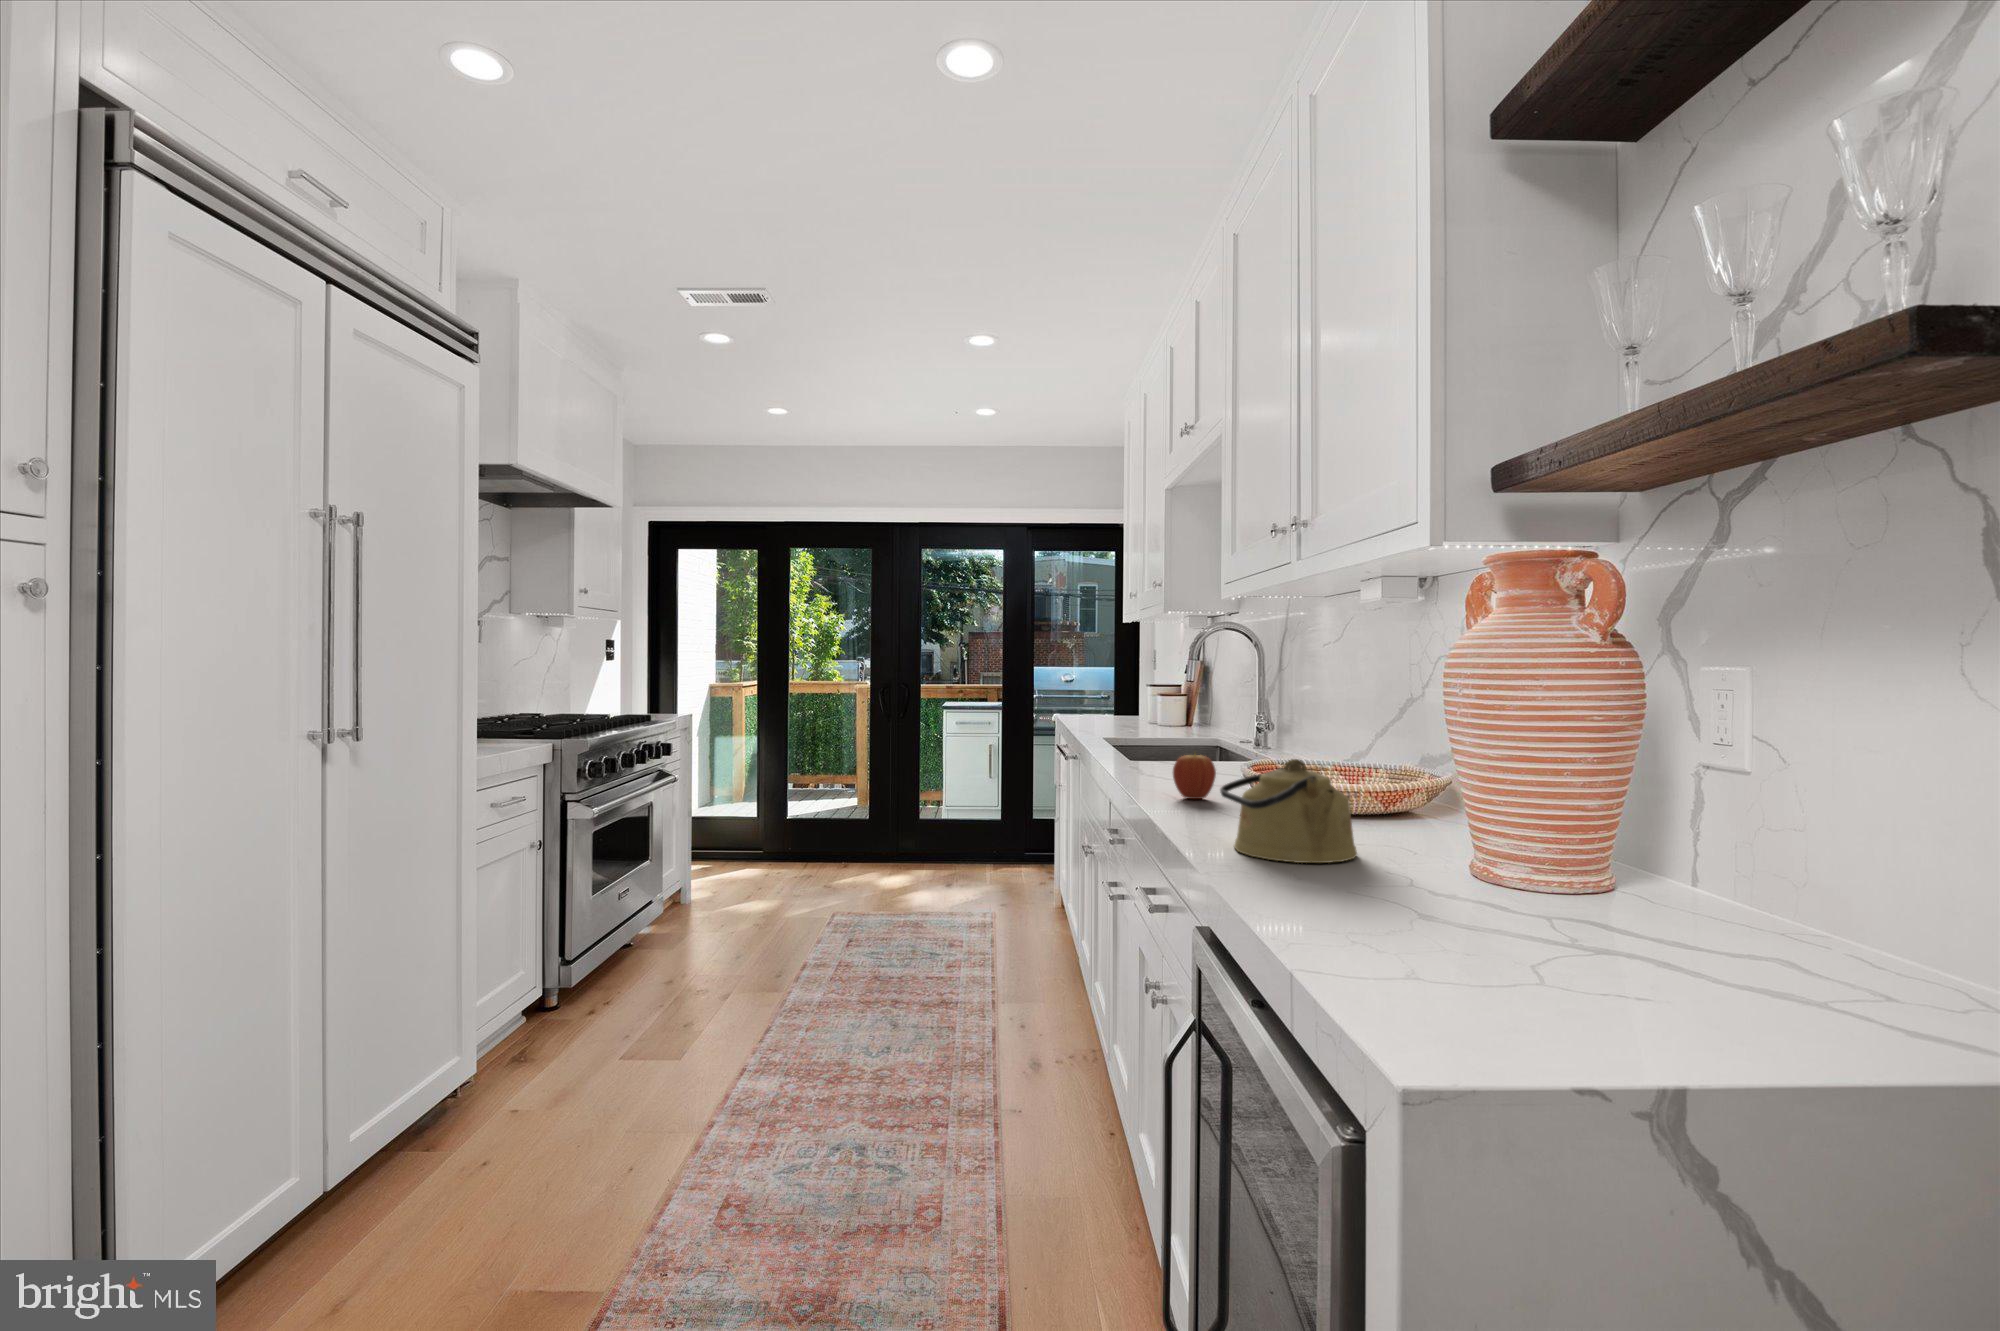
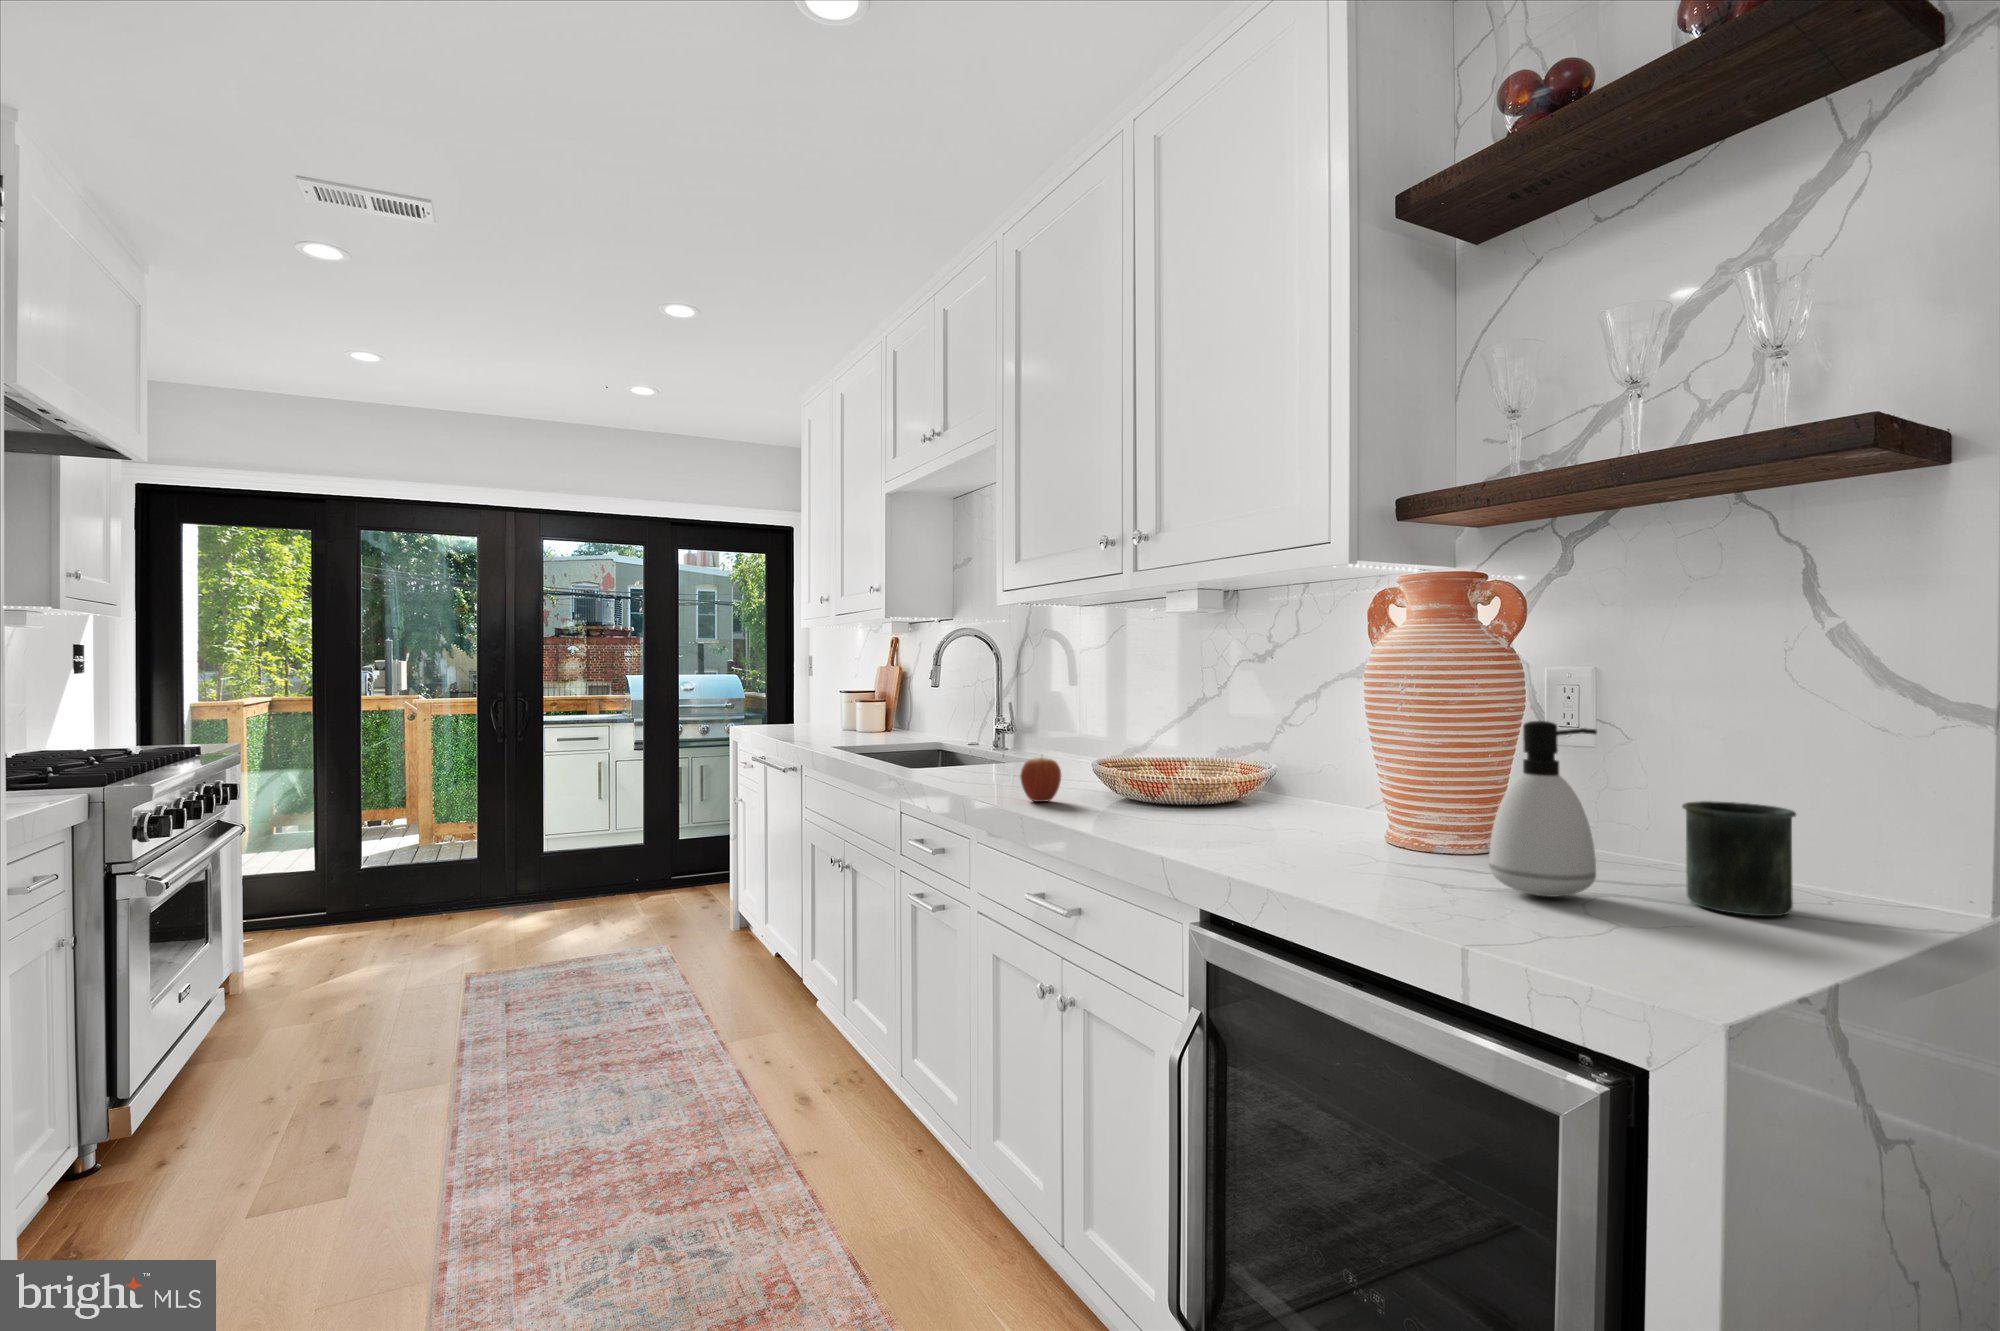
soap dispenser: none [1483,731,1619,946] -> present [1489,721,1597,897]
kettle: present [1220,759,1357,863] -> none [1153,756,1290,852]
mug: none [1735,847,1896,1010] -> present [1682,801,1796,916]

